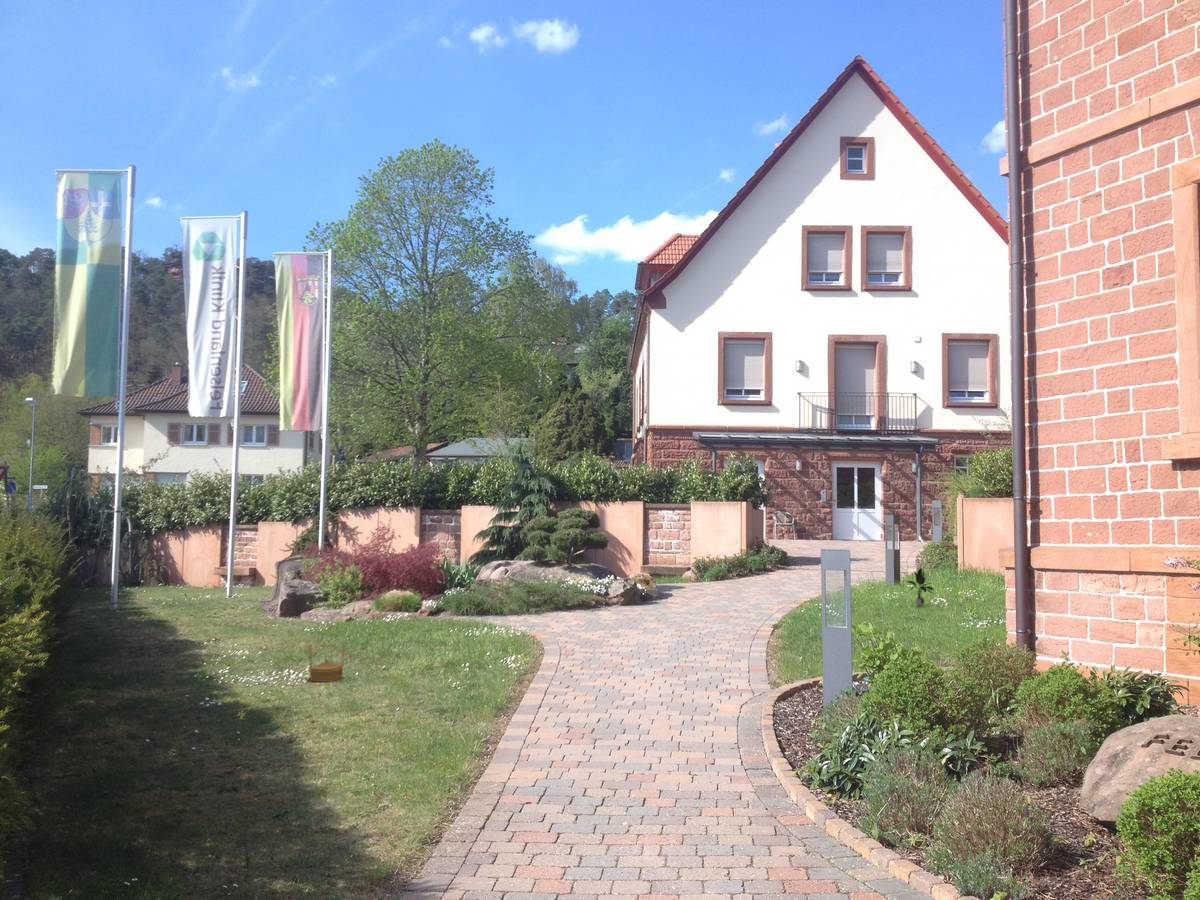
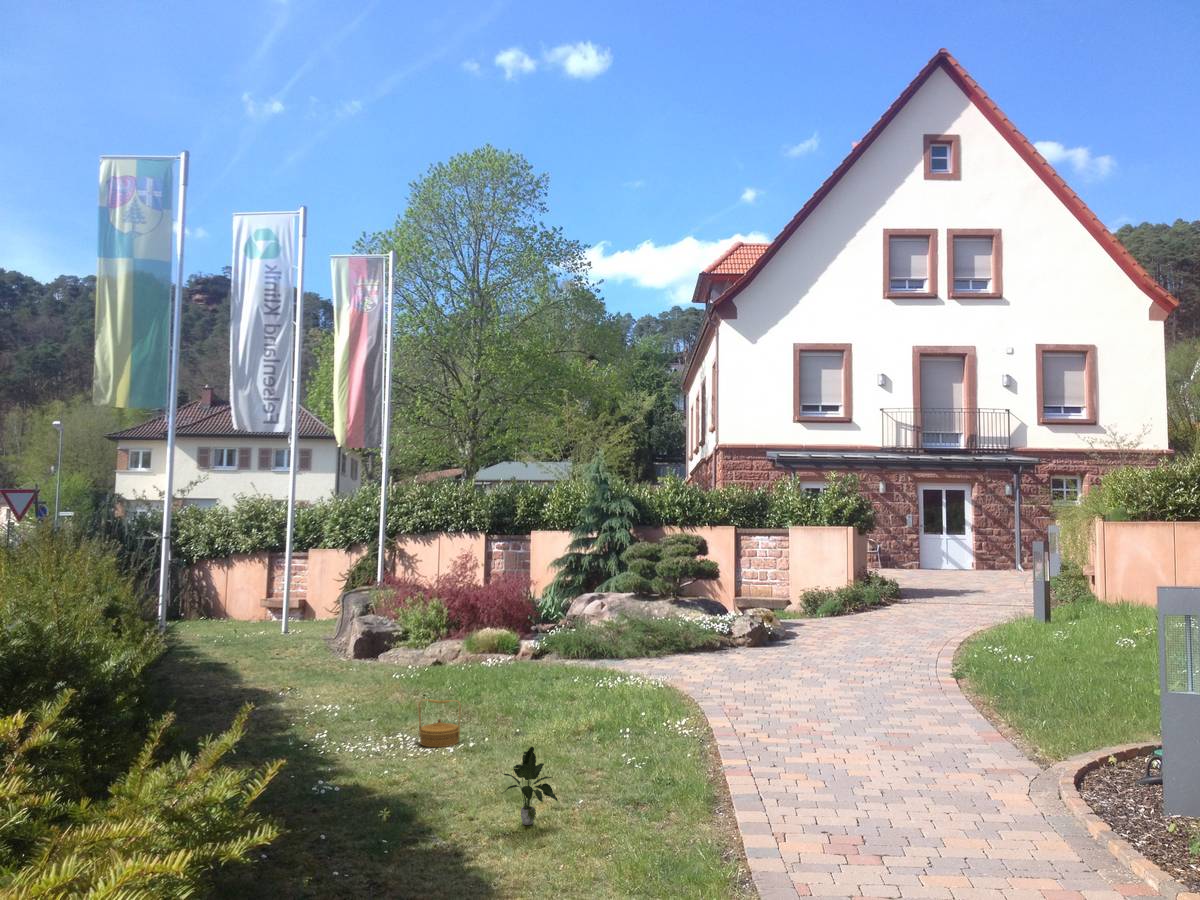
potted plant: present [907,569,934,606] -> present [502,747,558,825]

